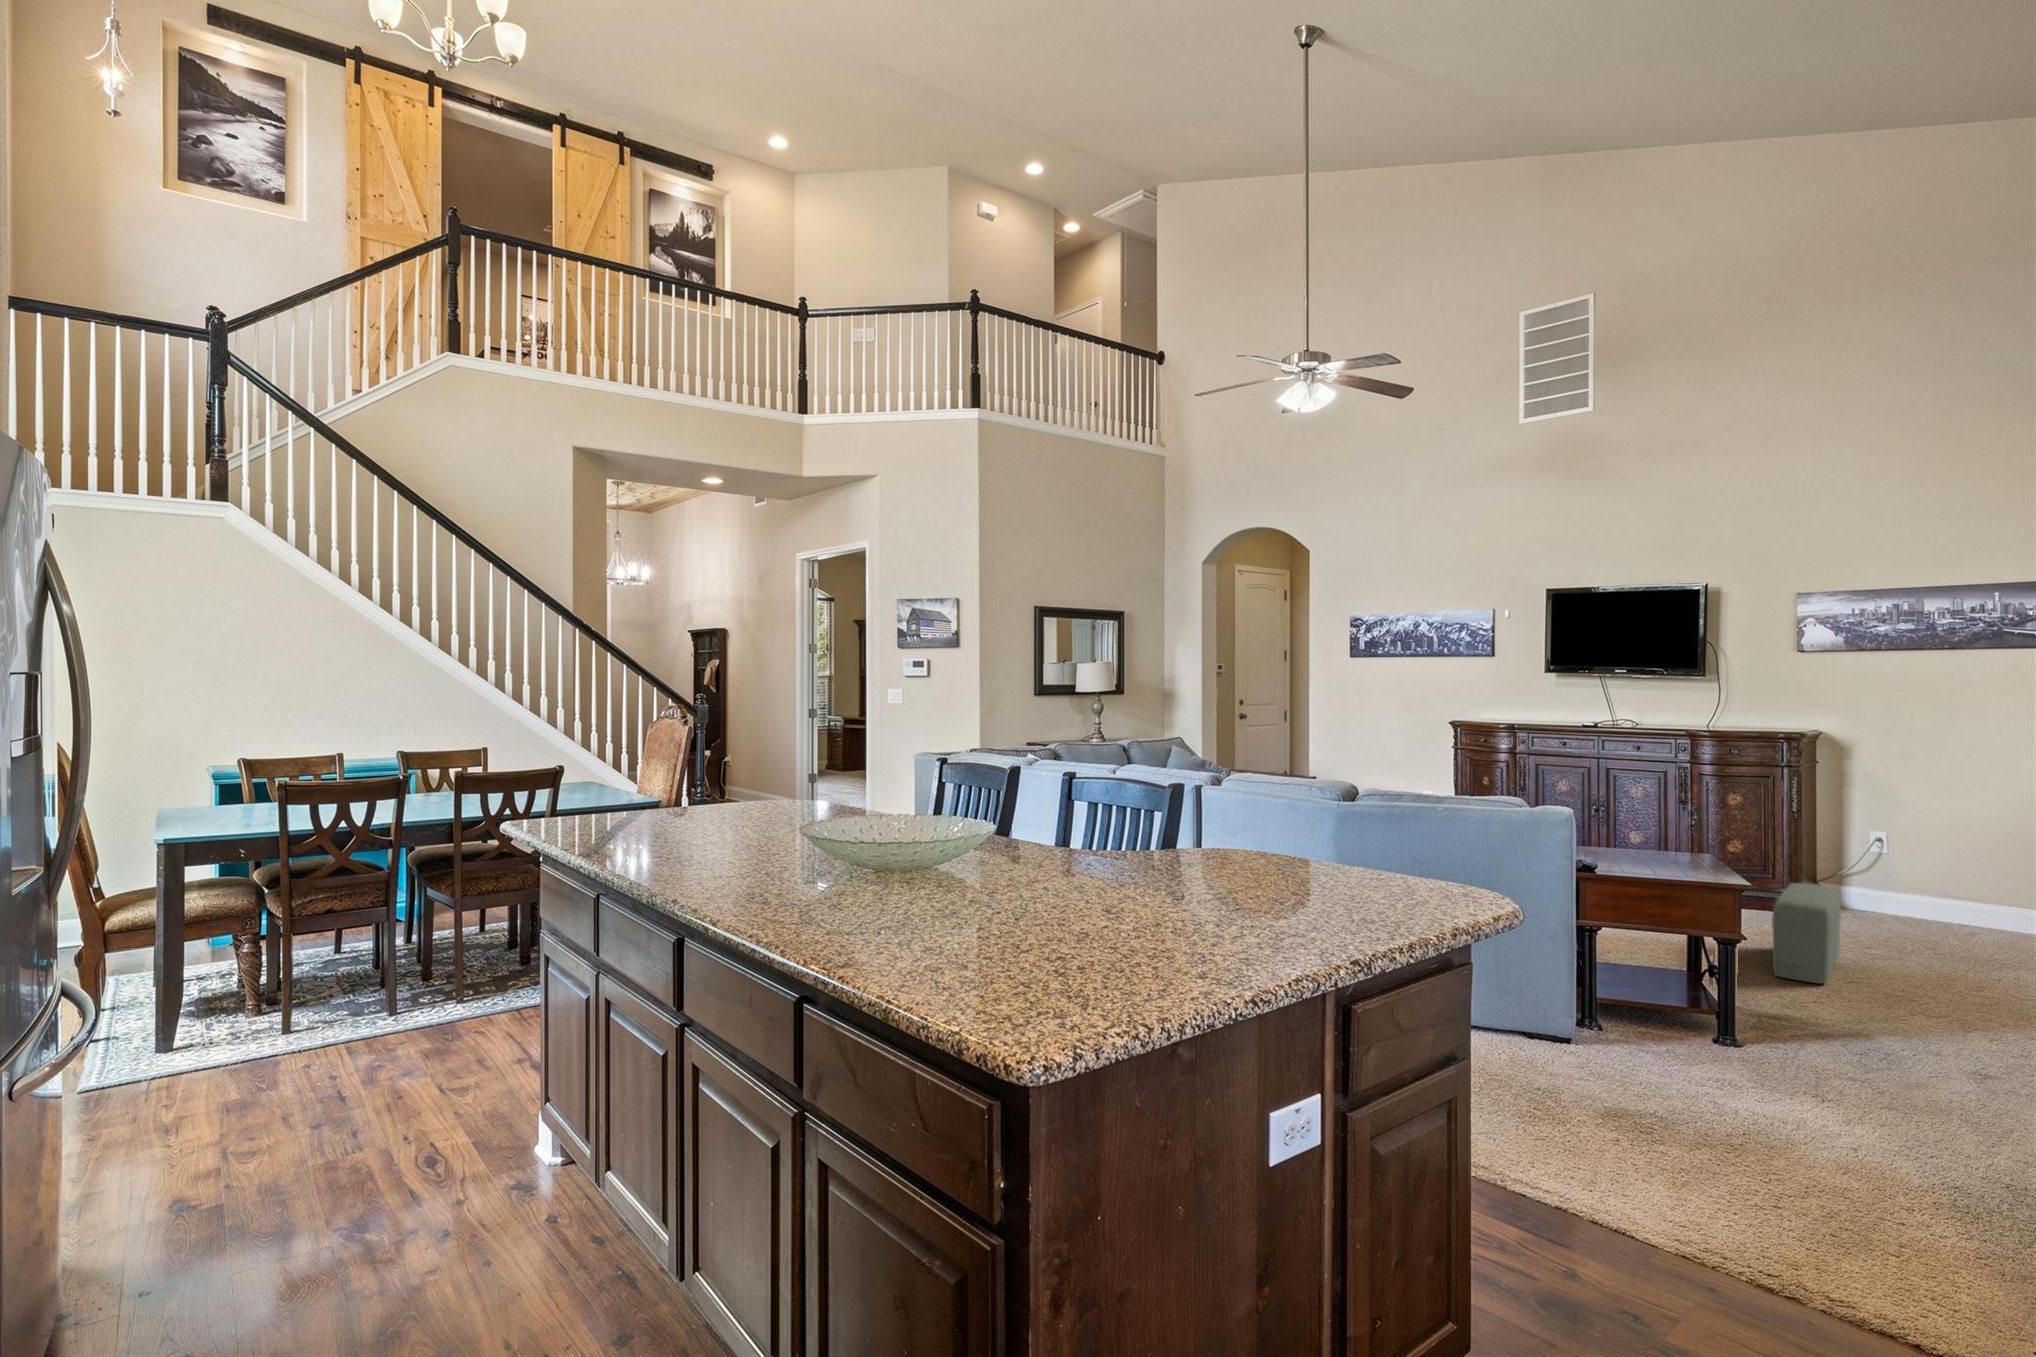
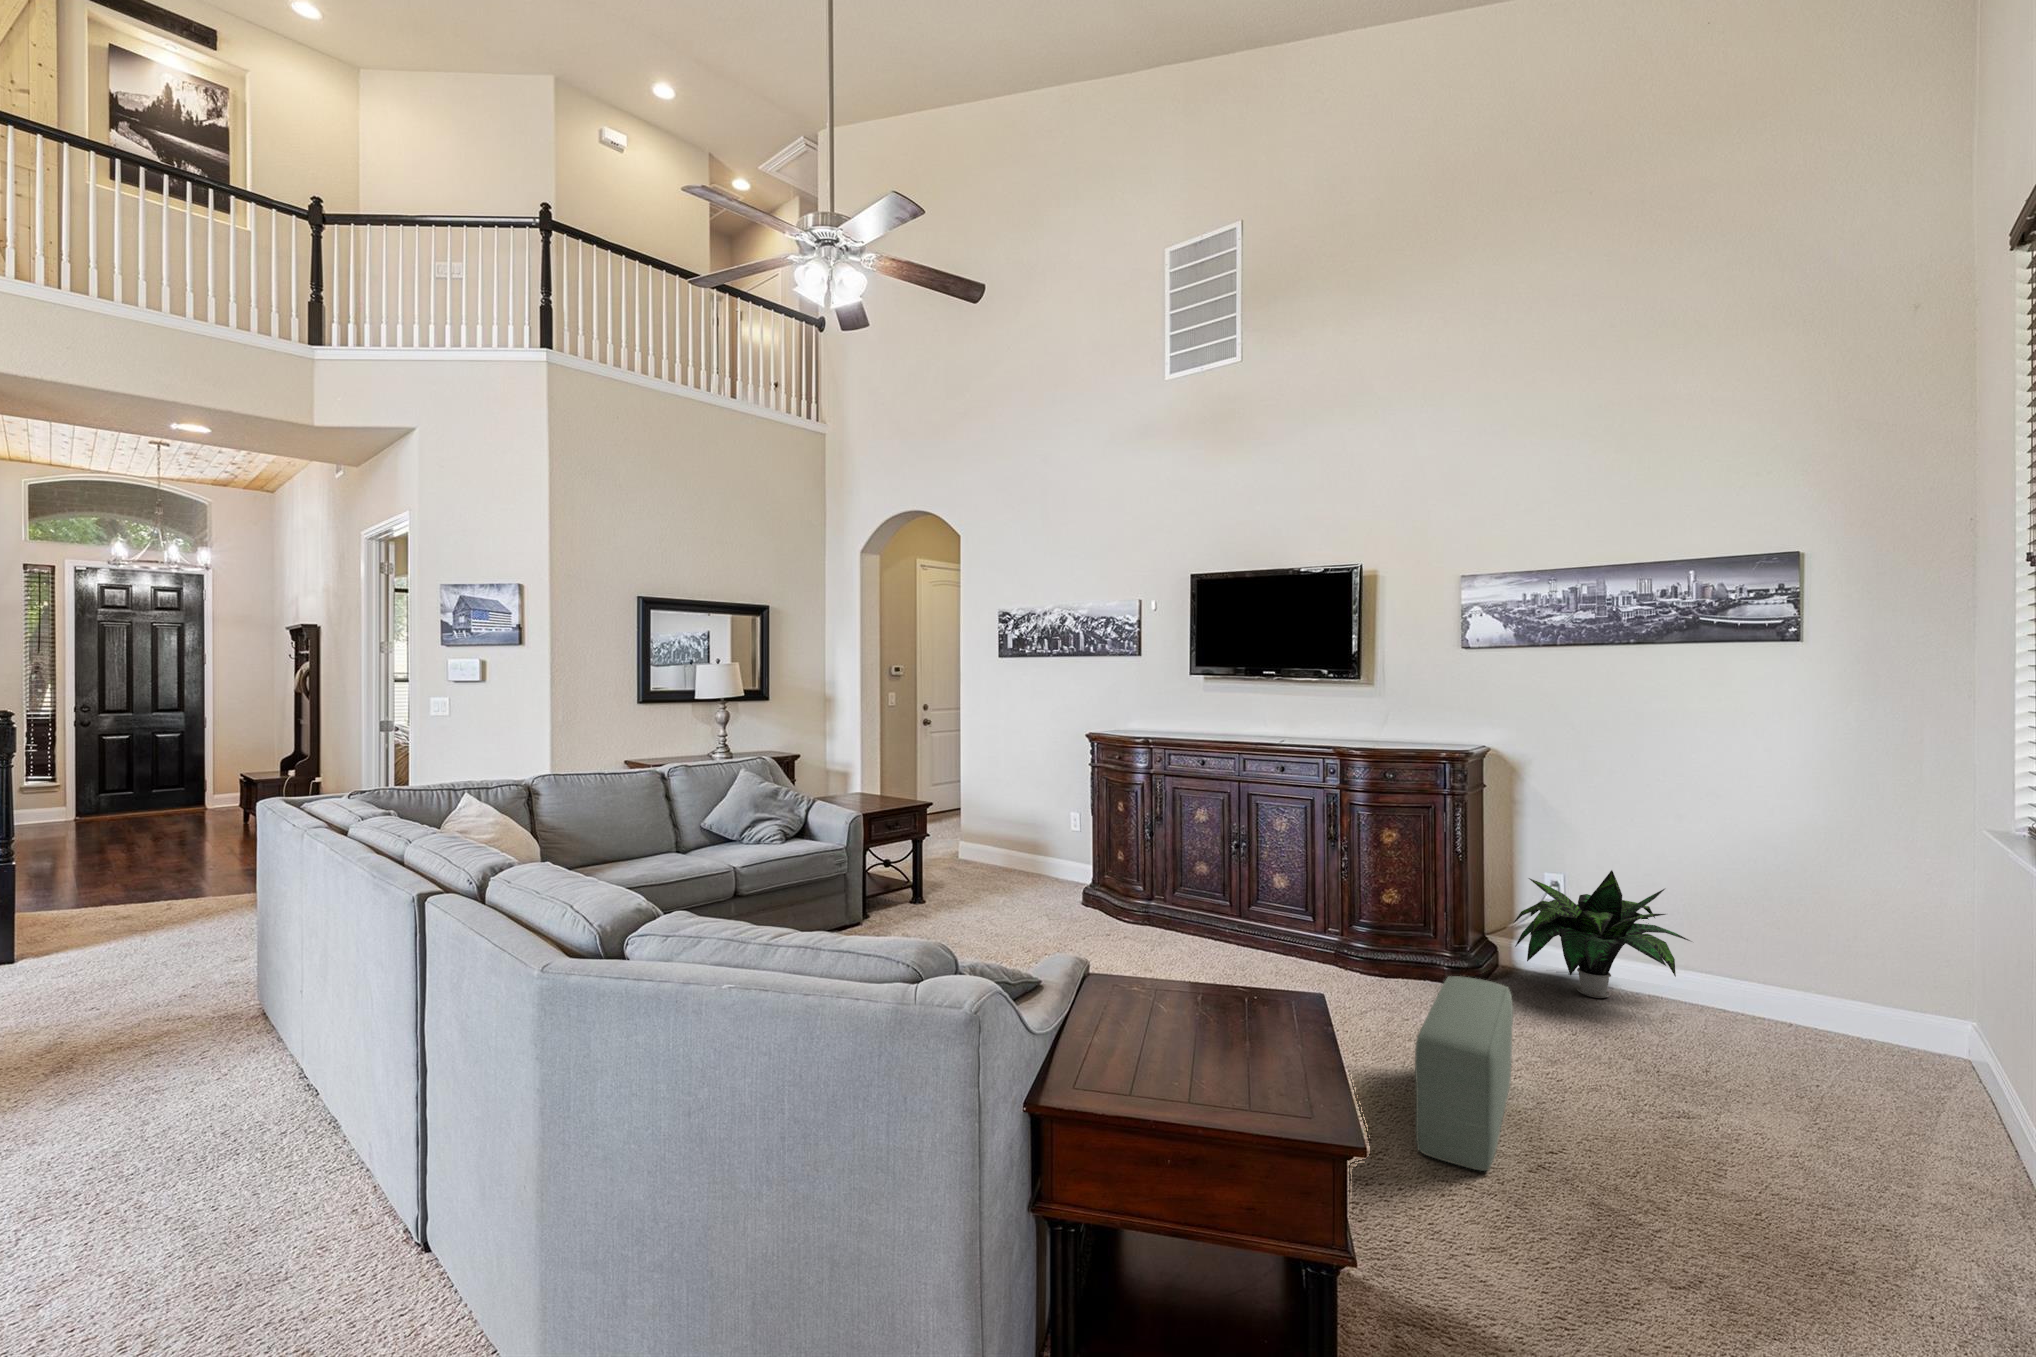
potted plant: none [1839,826,1997,924] -> present [1514,870,1690,998]

